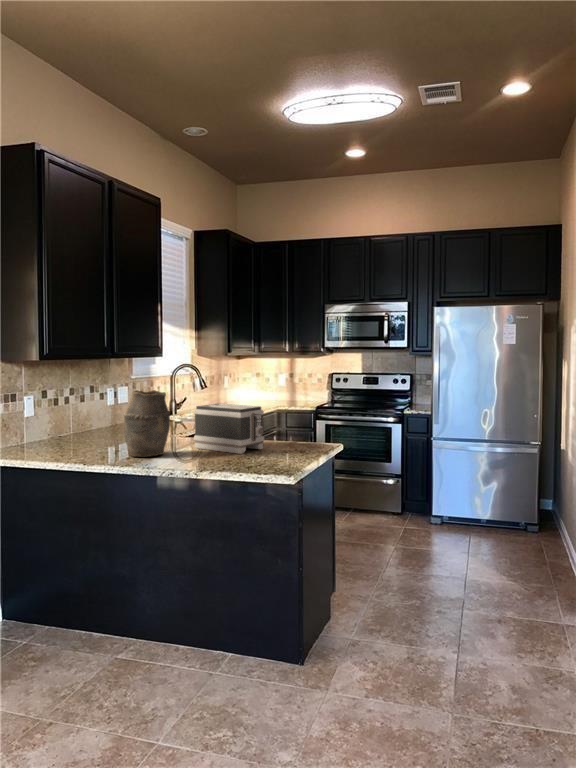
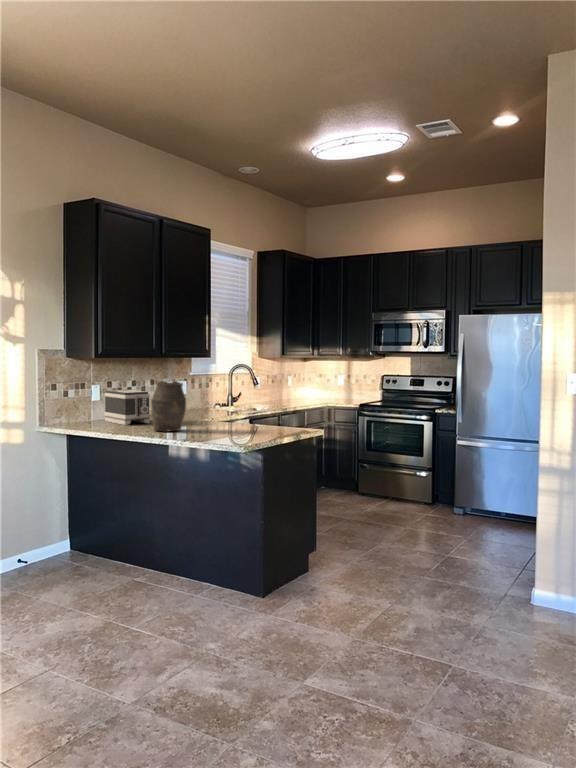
toaster: present [194,404,264,454] -> present [104,390,150,425]

